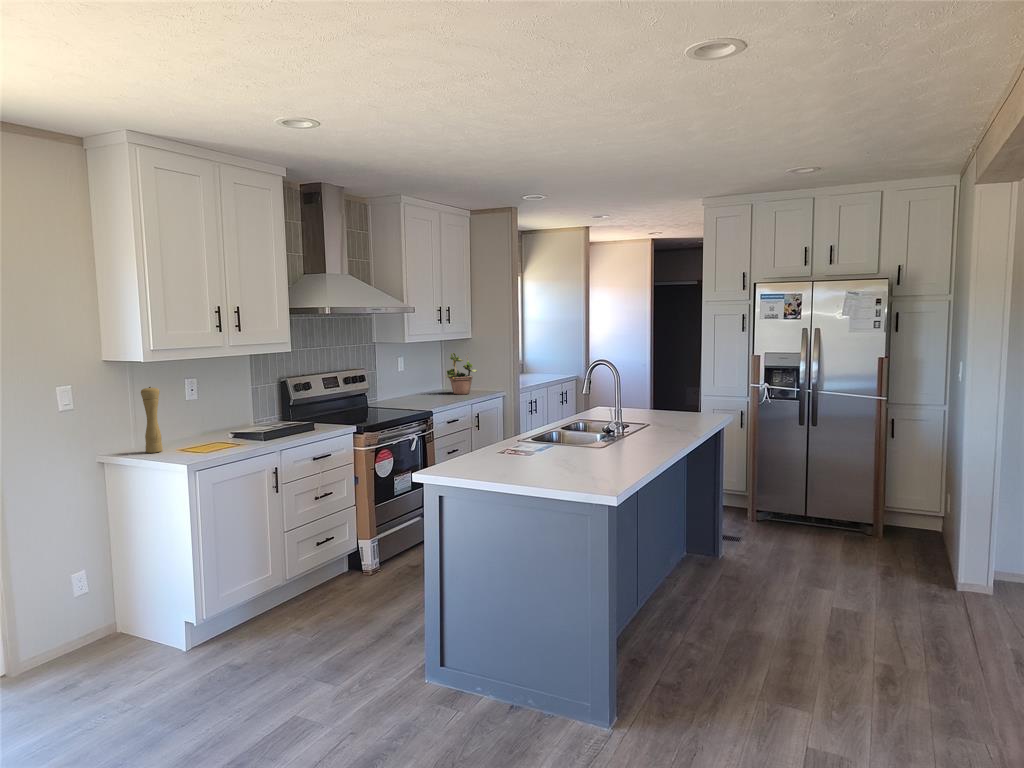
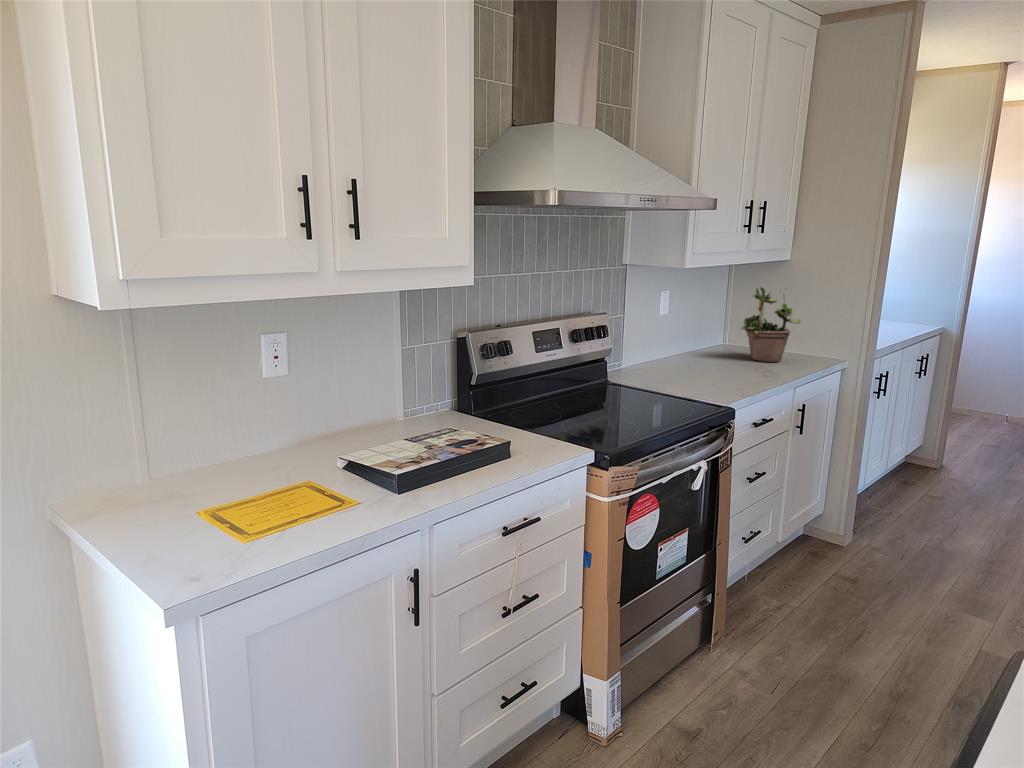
pepper mill: present [141,387,163,453] -> none [112,368,169,522]

